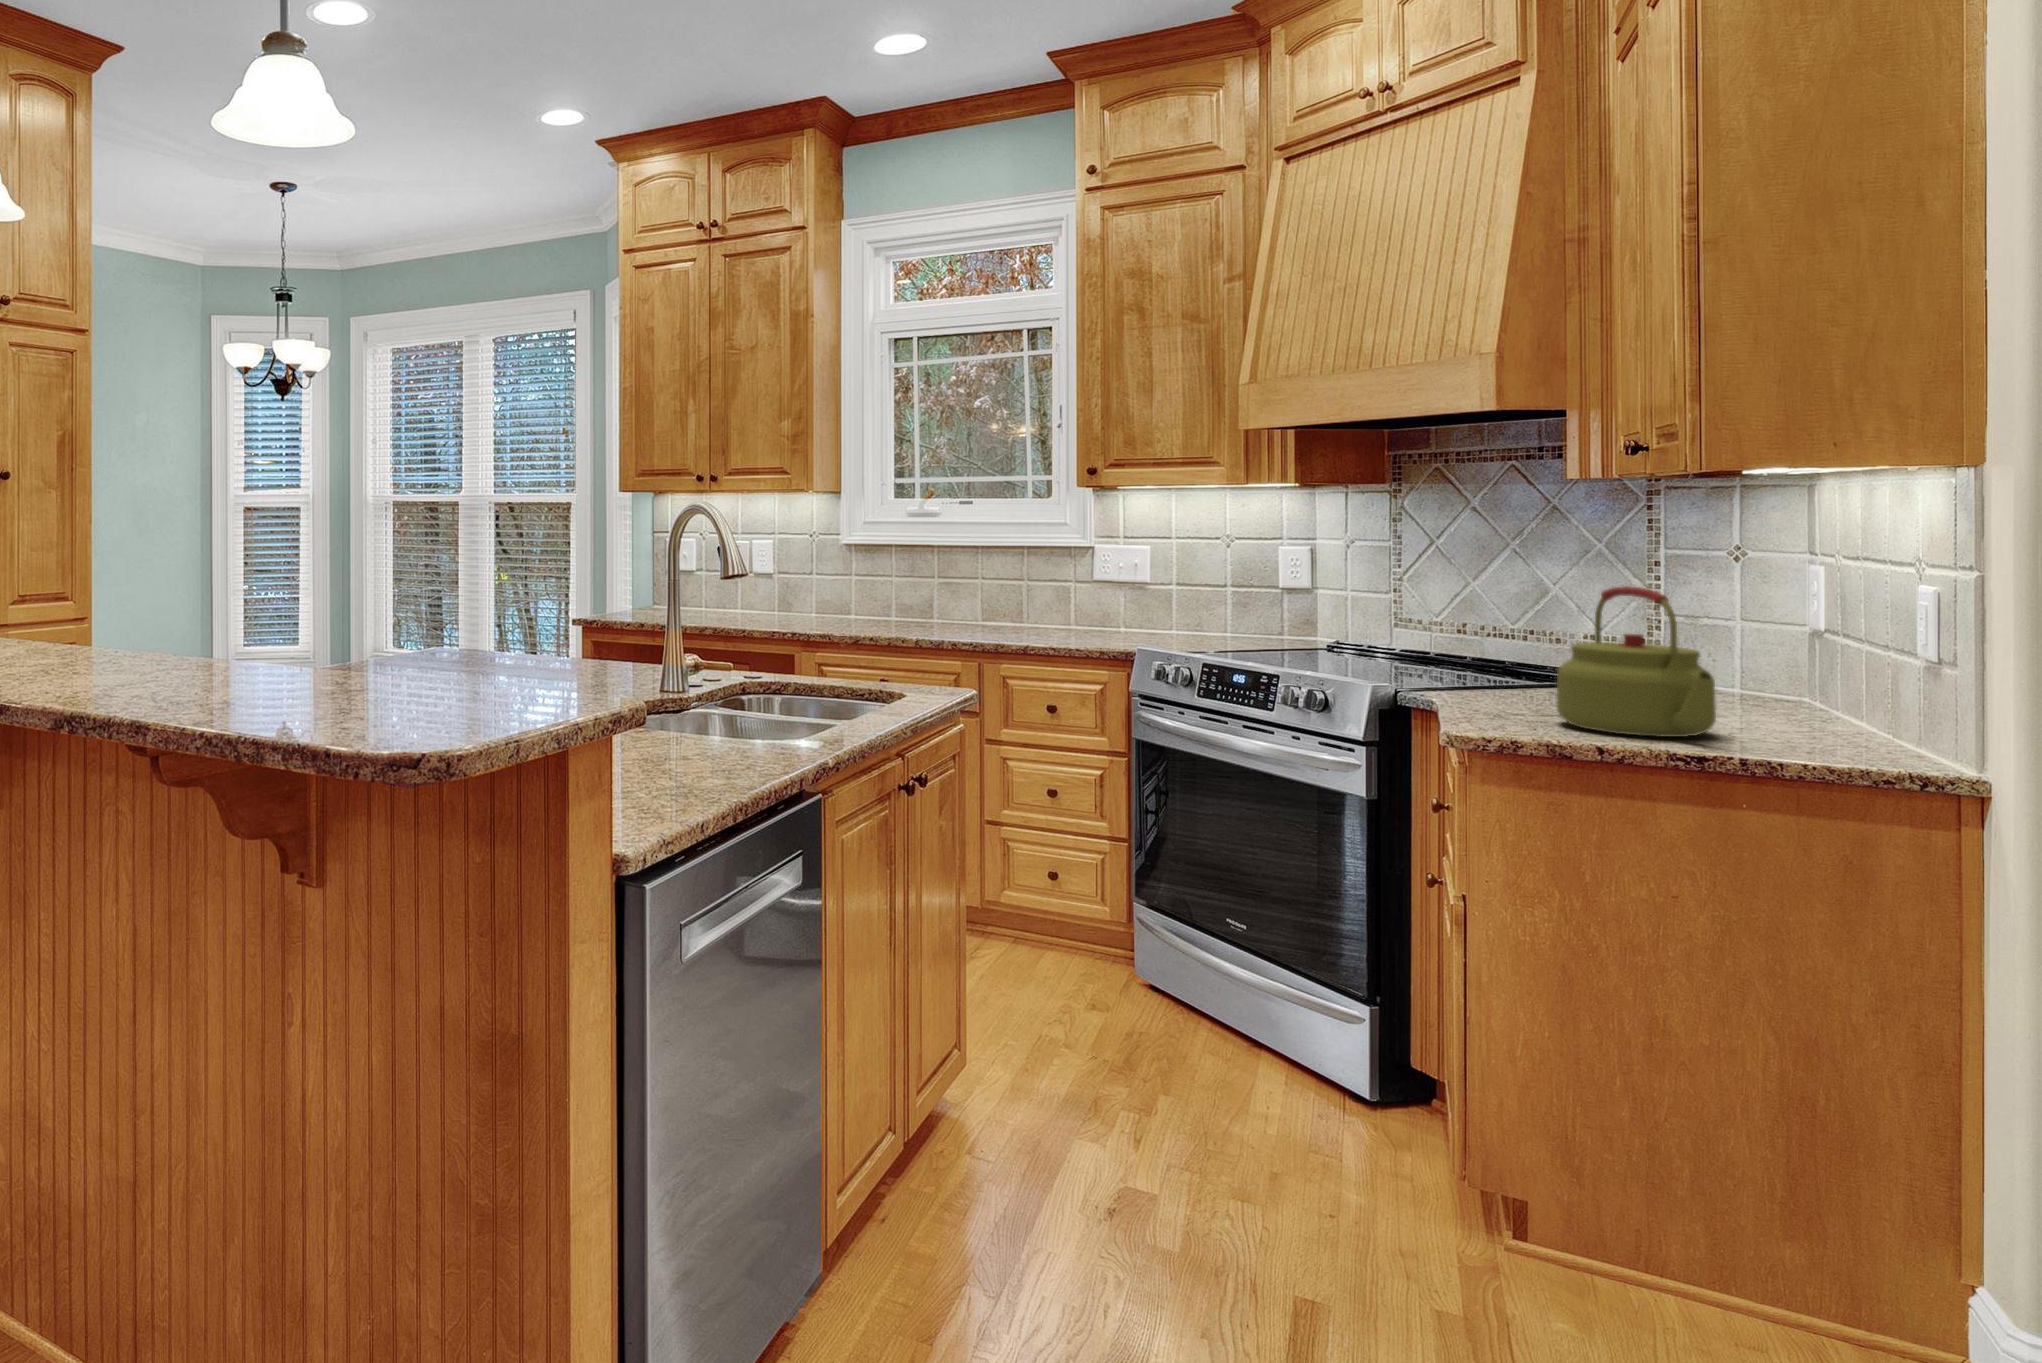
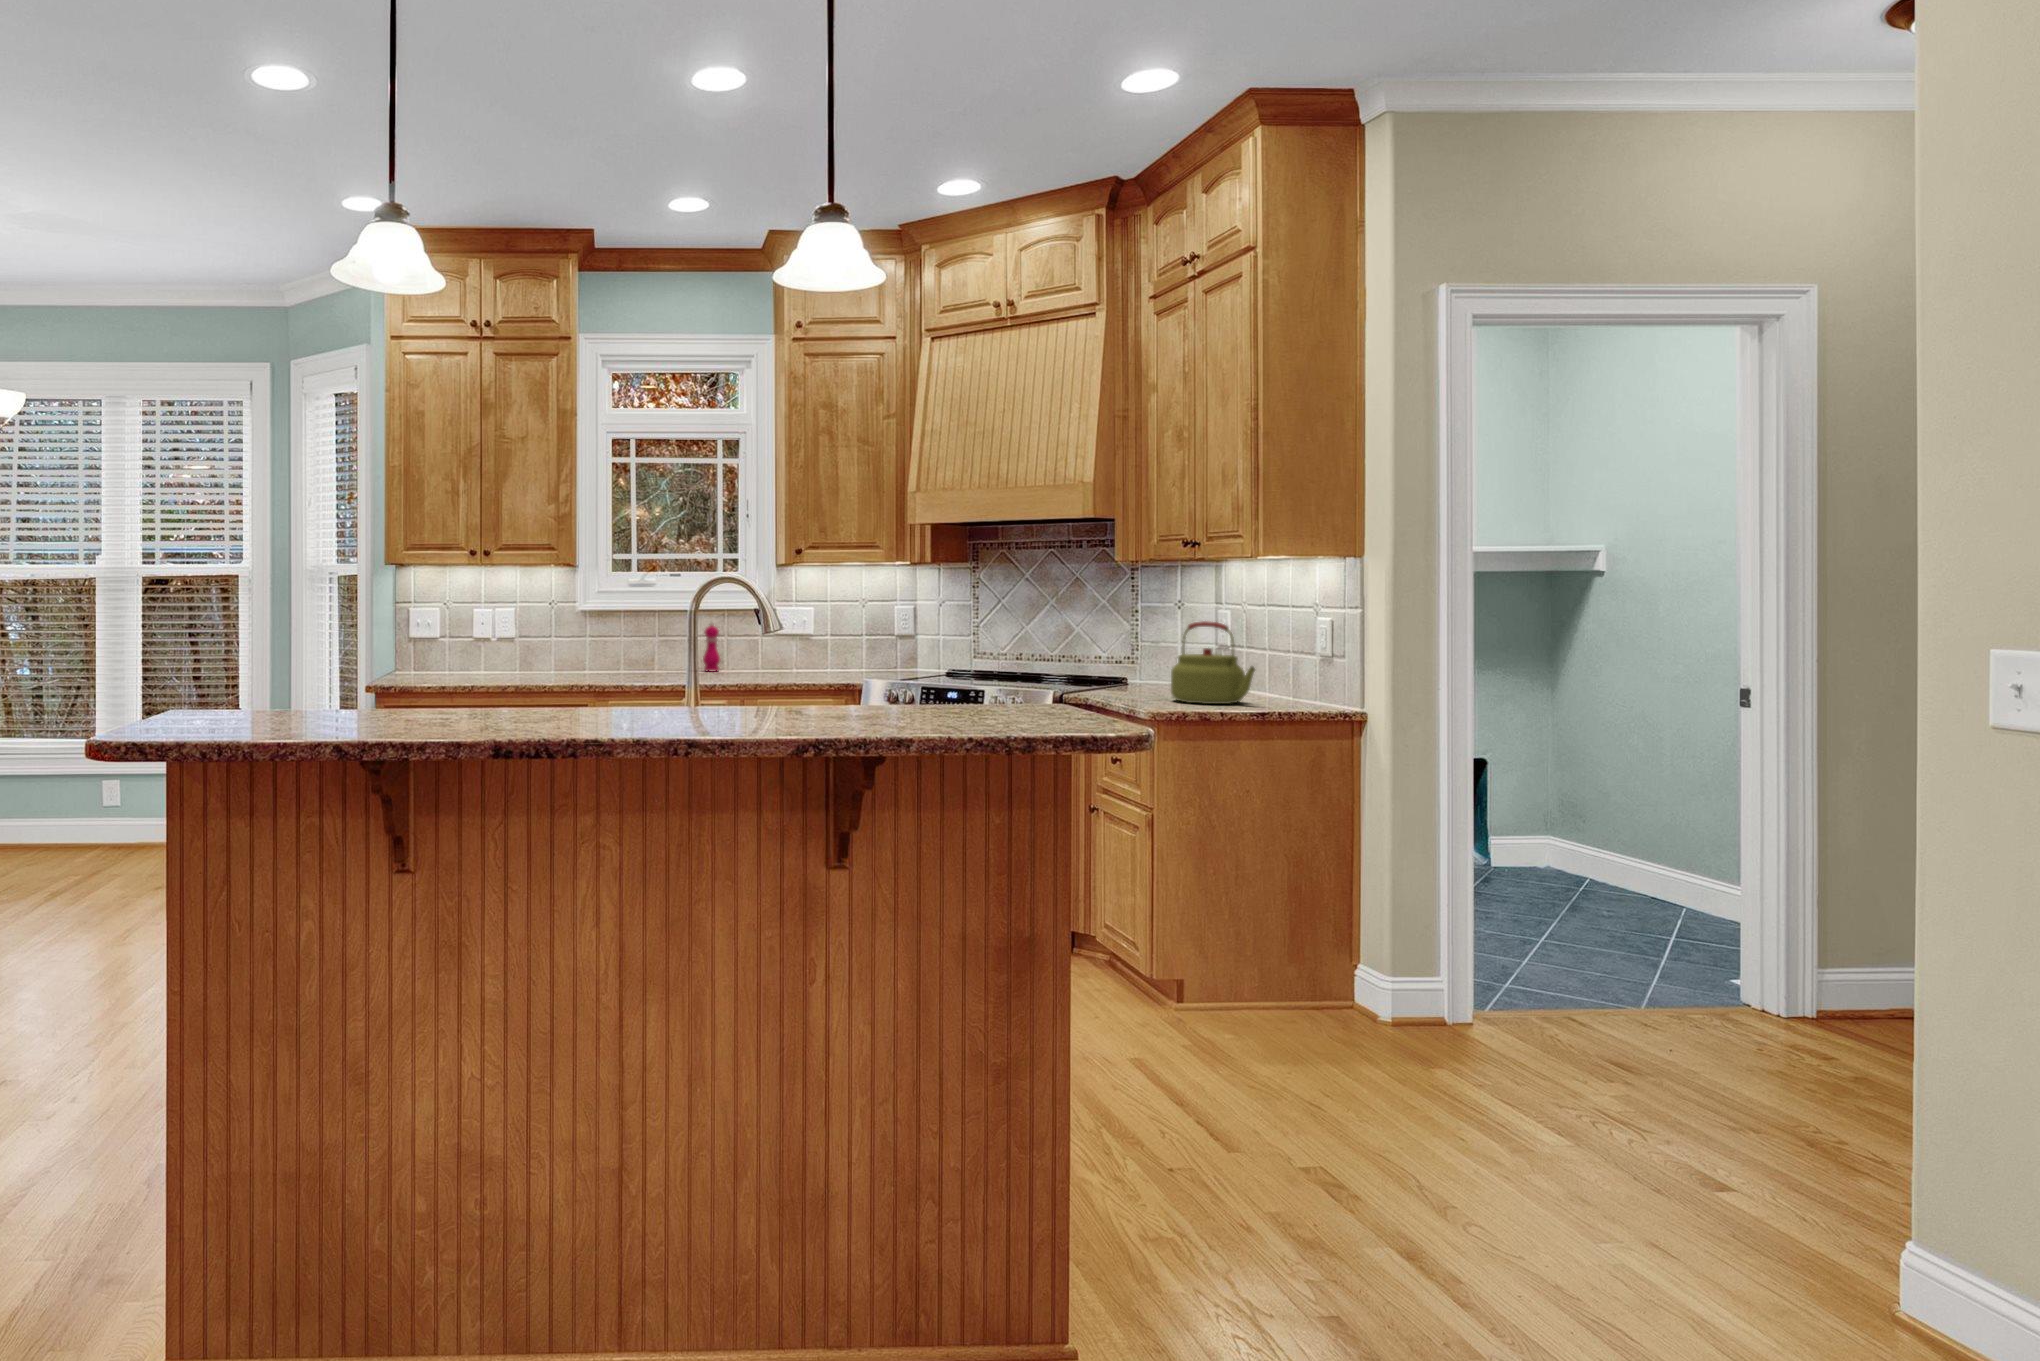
pepper mill: none [972,565,996,628] -> present [703,623,721,671]

